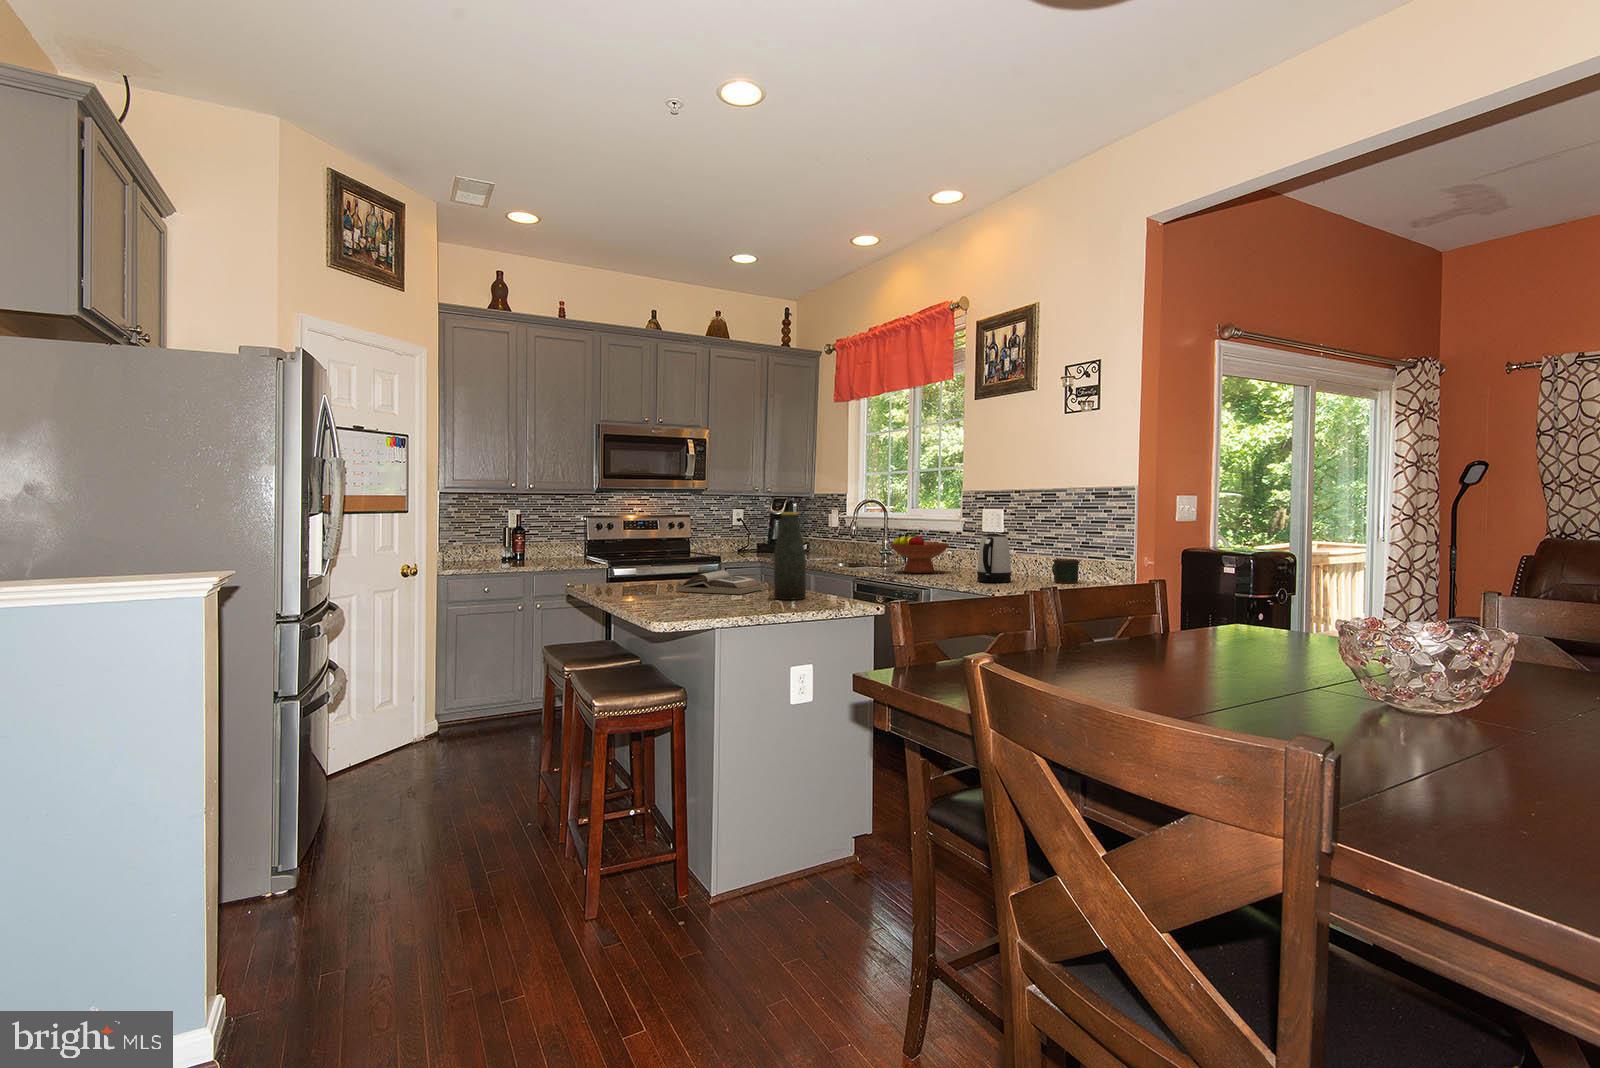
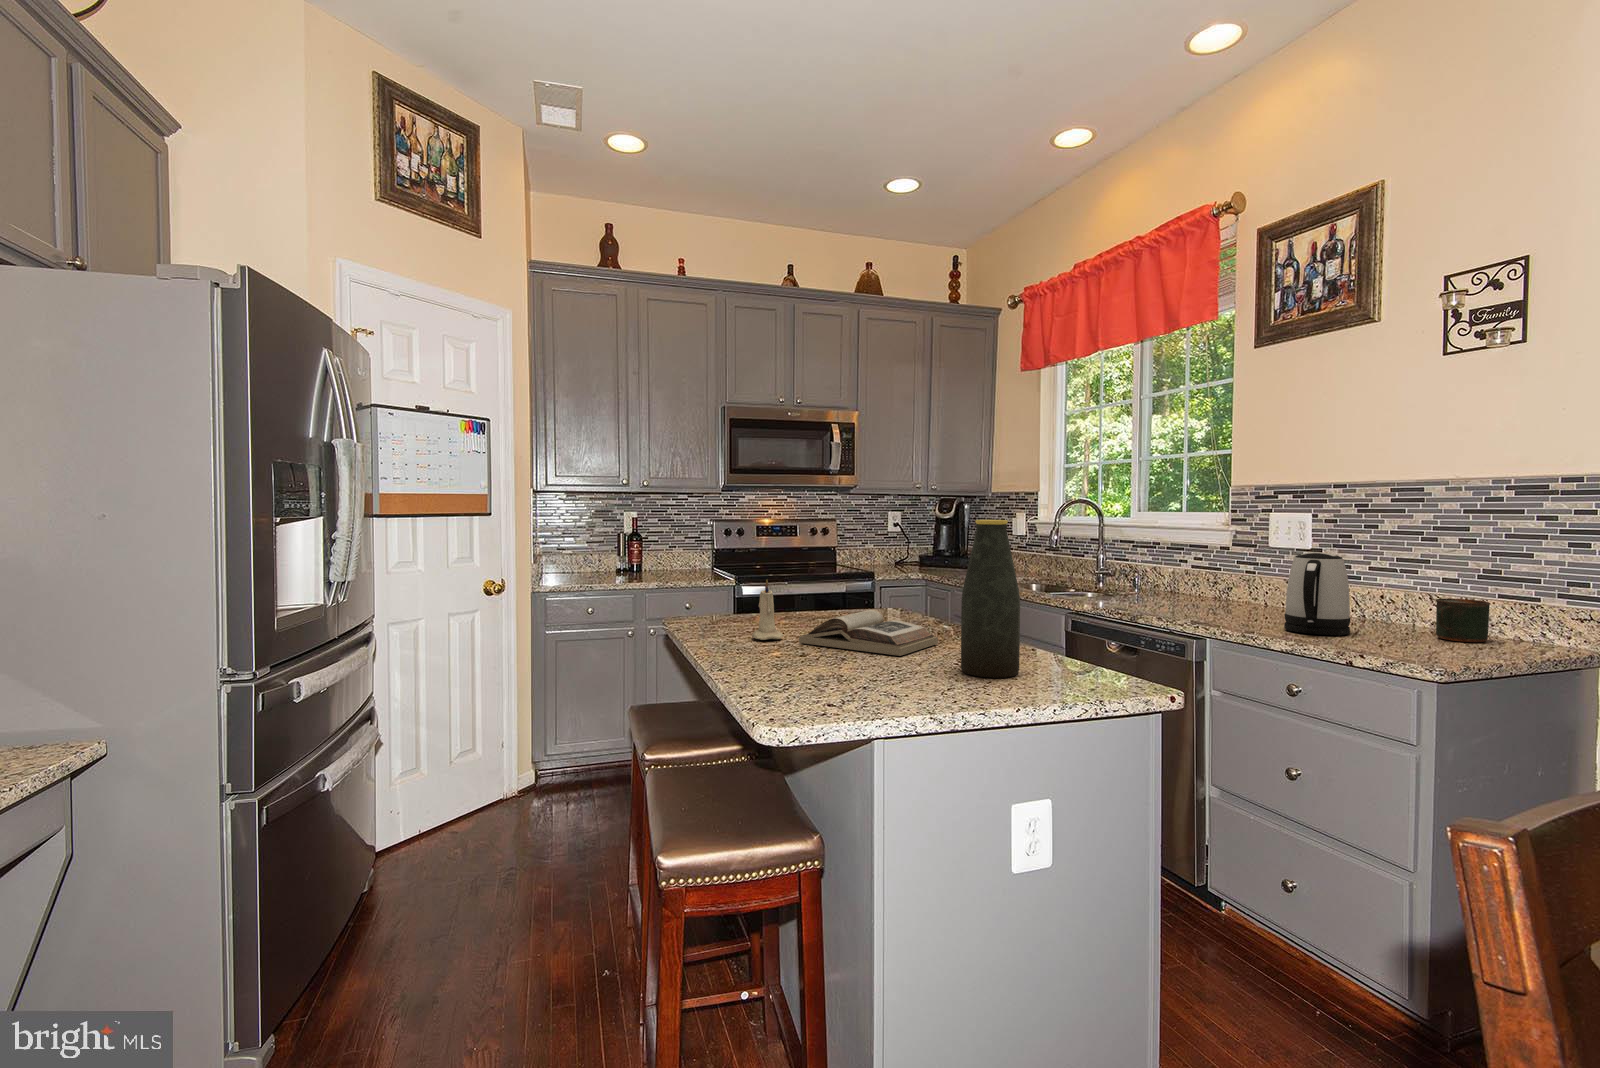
fruit bowl: present [889,533,950,573] -> none [1116,547,1215,607]
candle: none [644,552,665,591] -> present [752,580,783,640]

